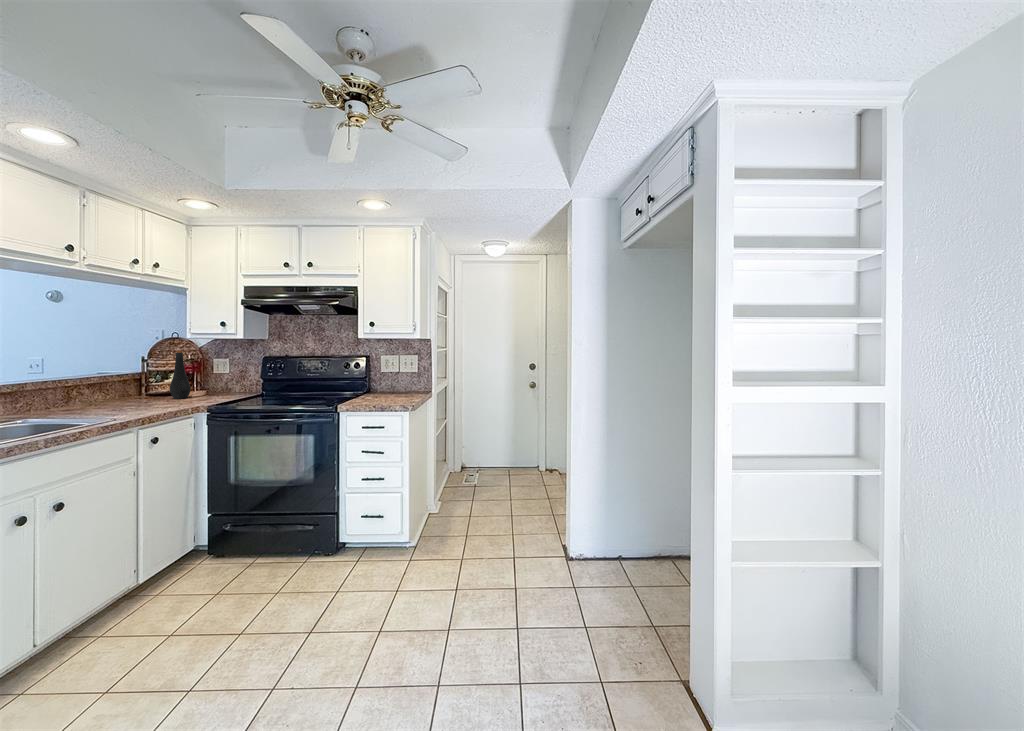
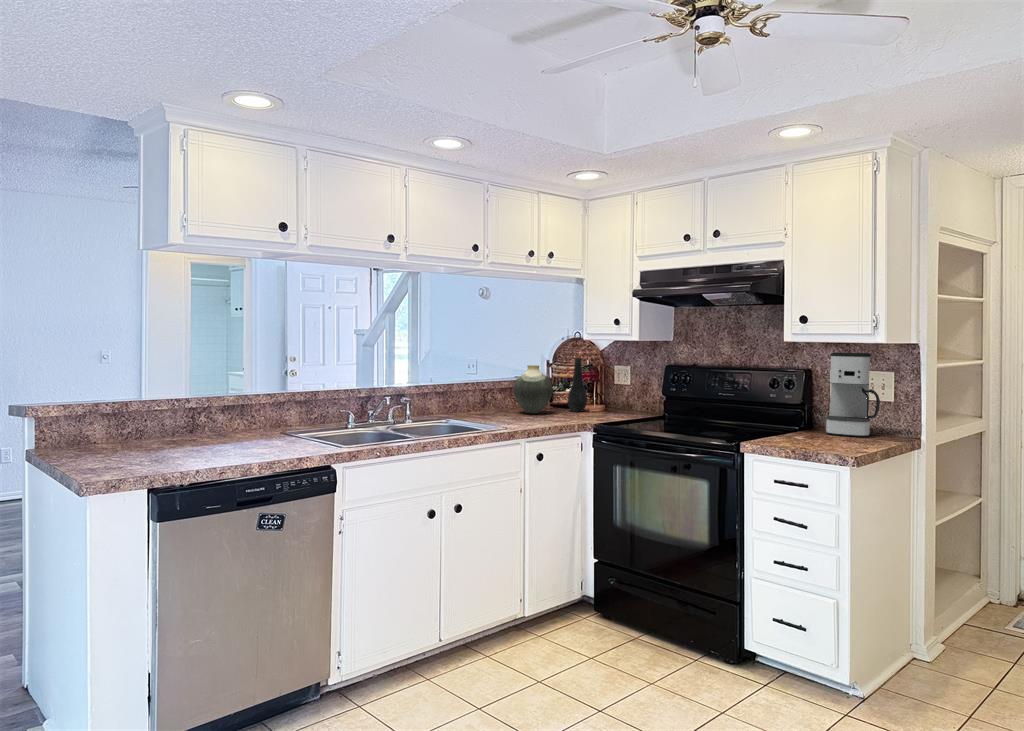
coffee maker: none [382,344,411,395] -> present [826,352,880,437]
vase: none [107,360,155,404] -> present [513,365,553,414]

